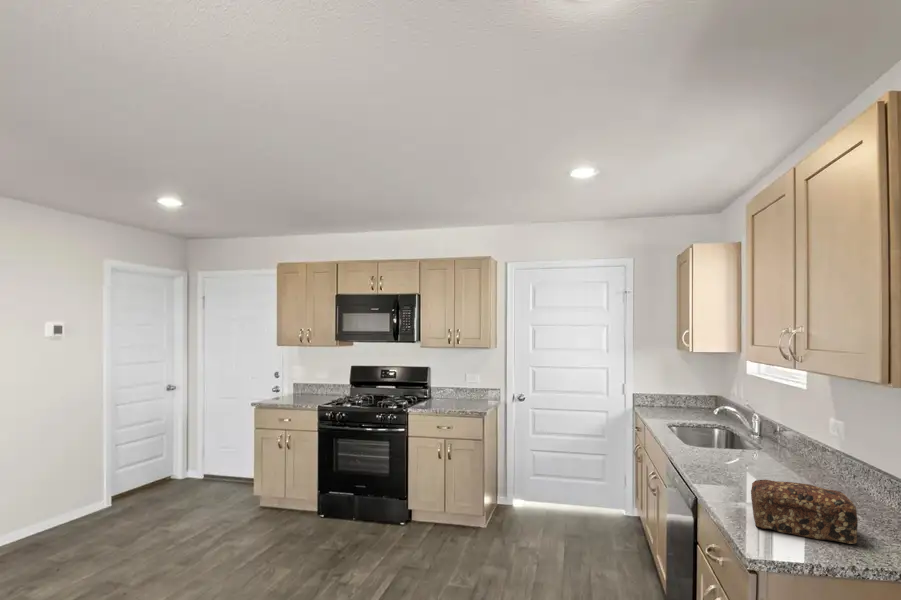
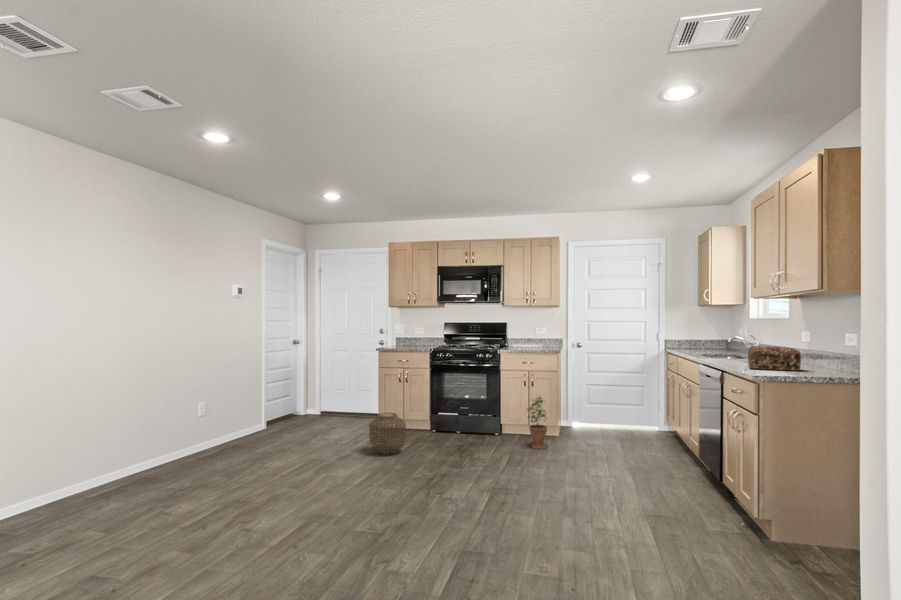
potted plant: none [429,481,461,563] -> present [527,397,547,449]
woven basket: none [194,513,252,581] -> present [369,413,406,454]

